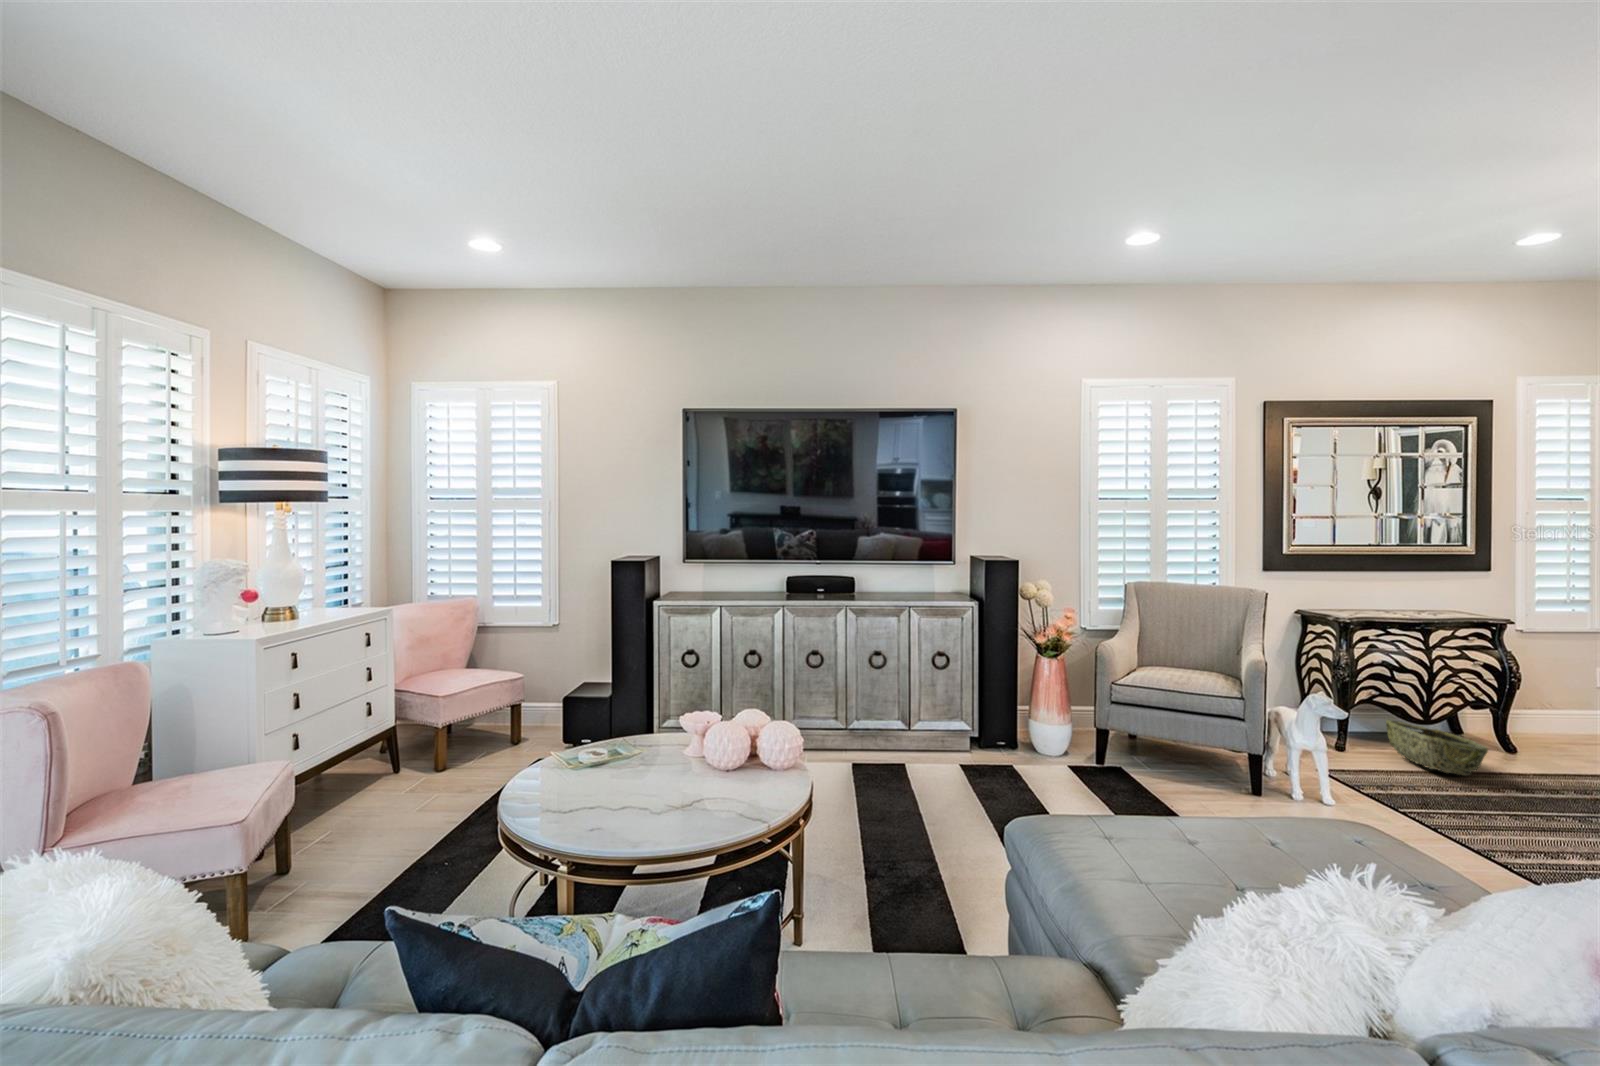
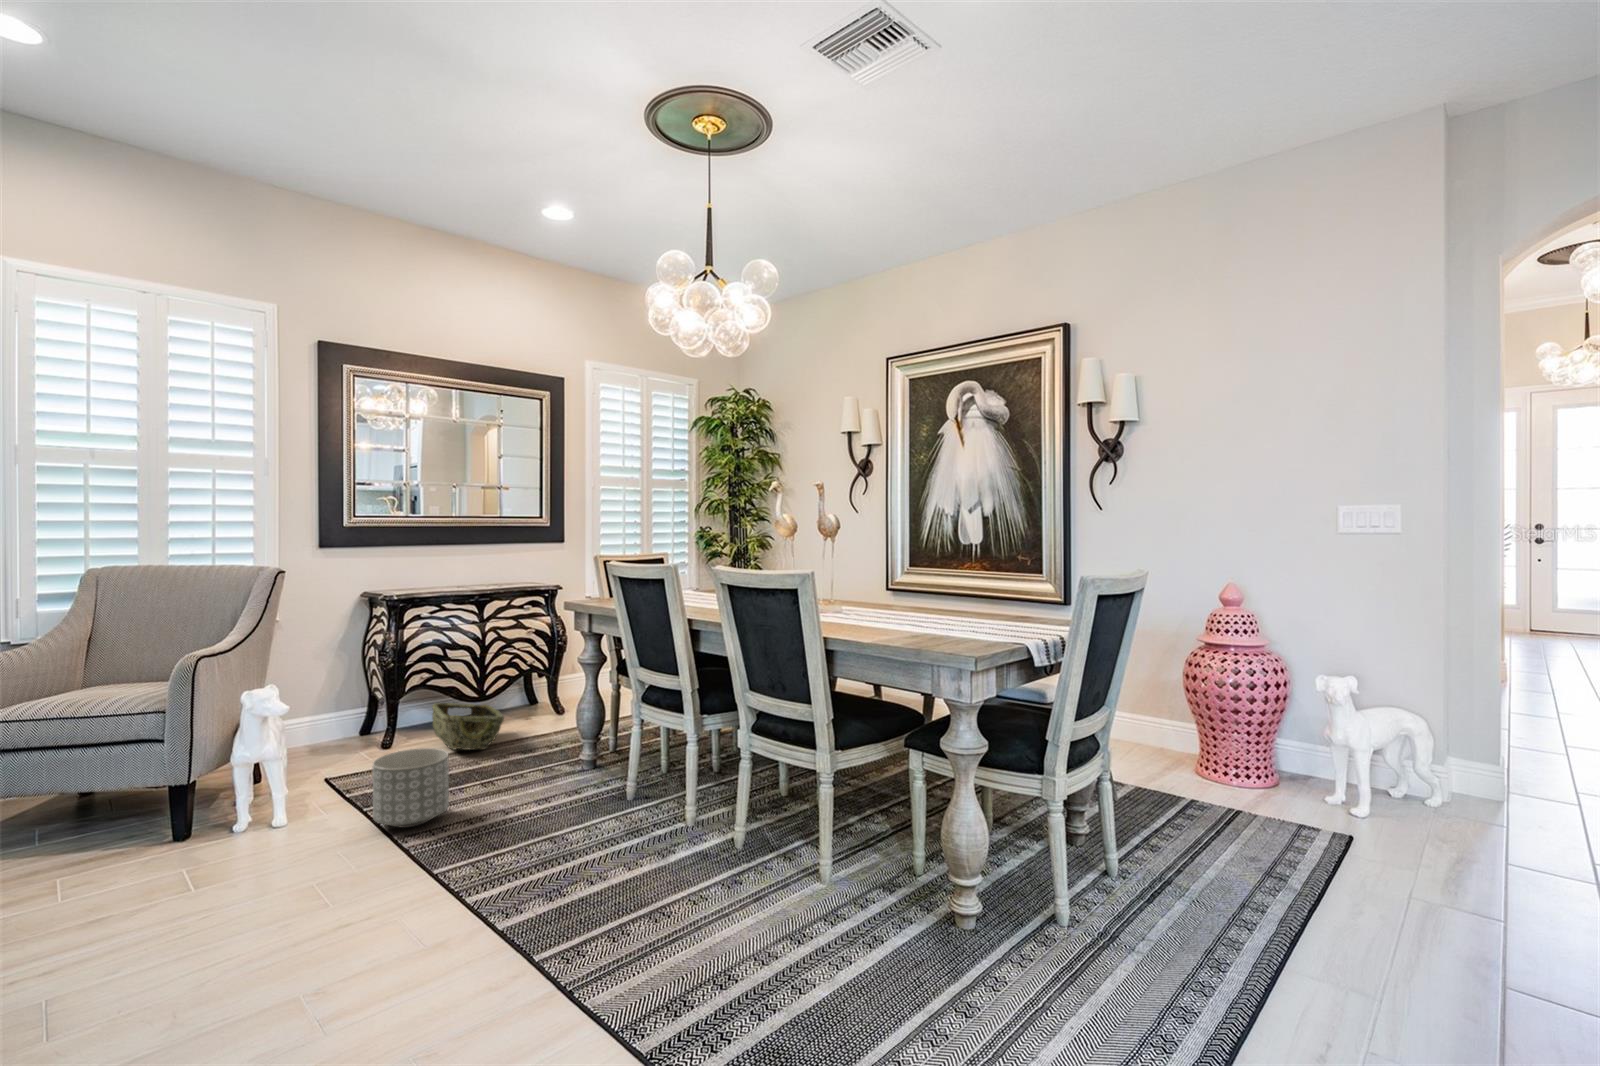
planter: none [1435,768,1519,841] -> present [373,748,449,828]

